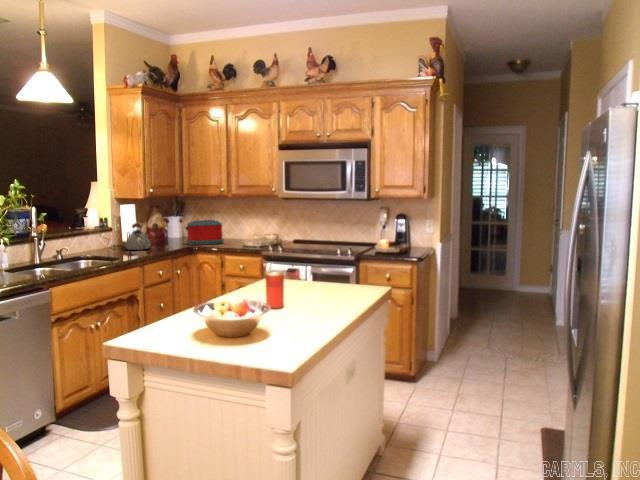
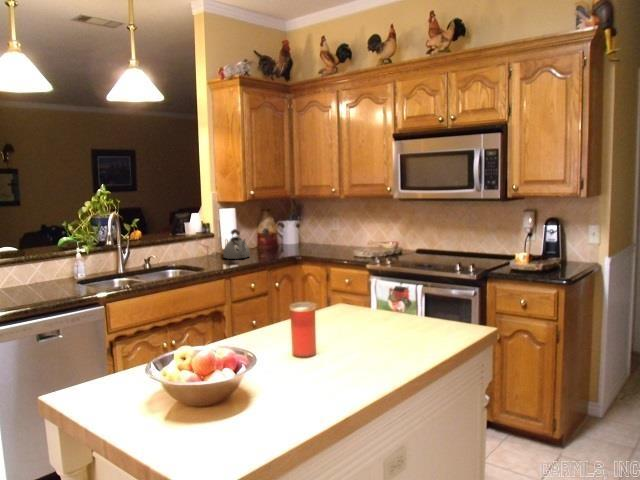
toaster: present [186,220,223,245] -> none [290,225,333,254]

